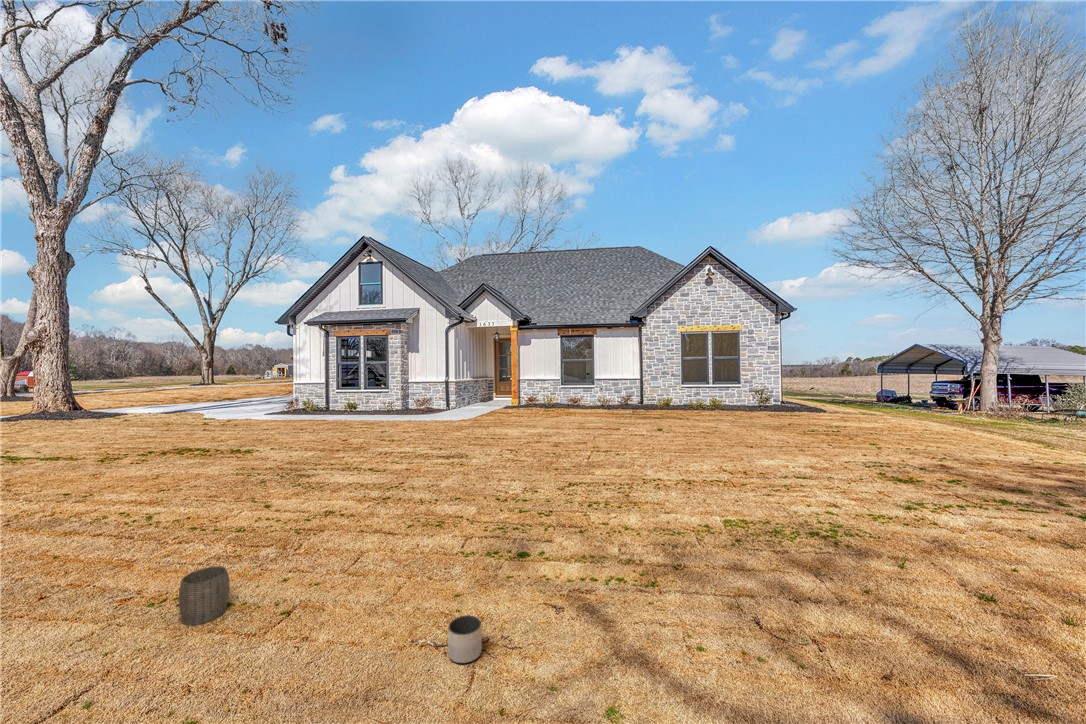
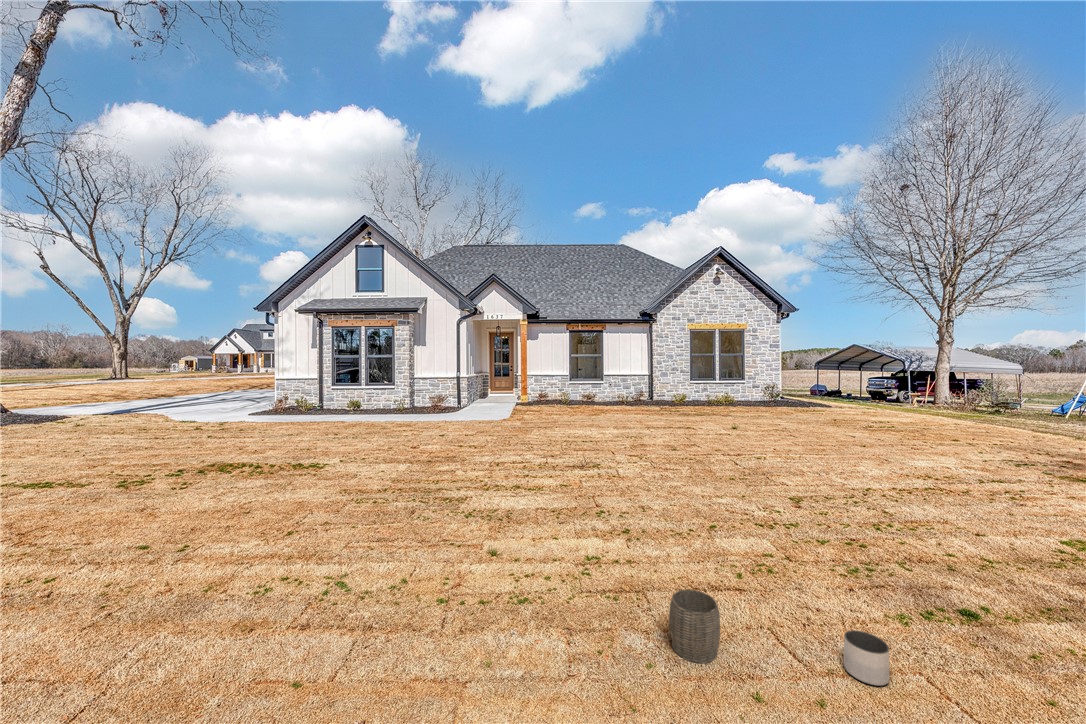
woven basket: present [179,566,230,625] -> present [669,590,720,663]

